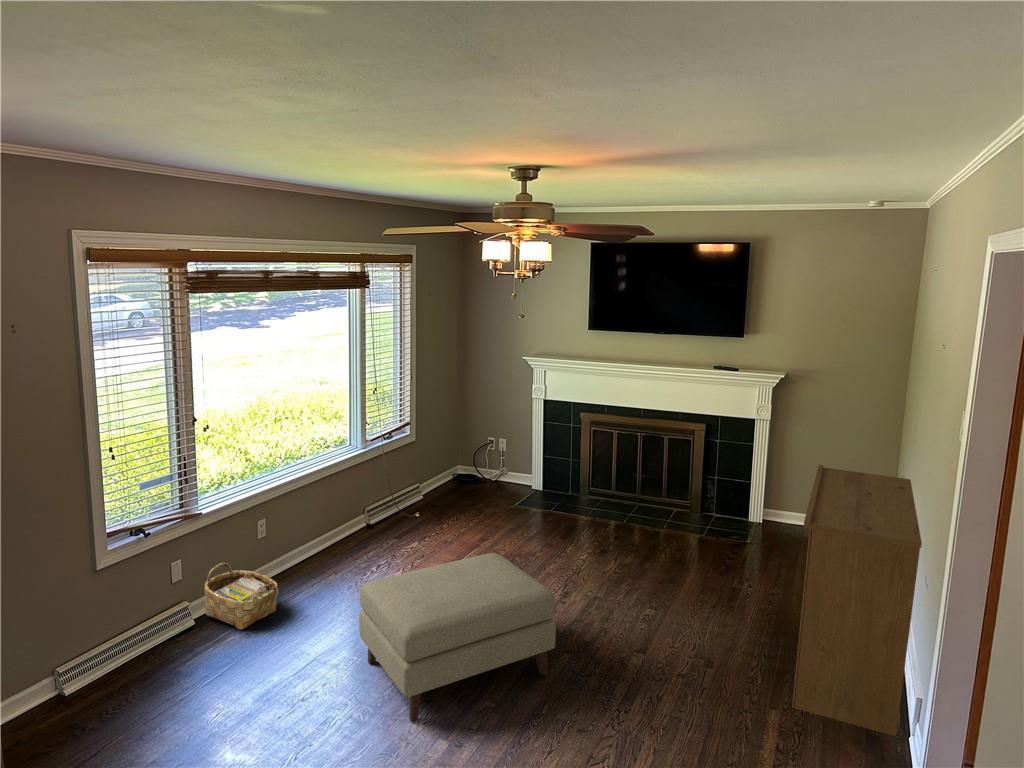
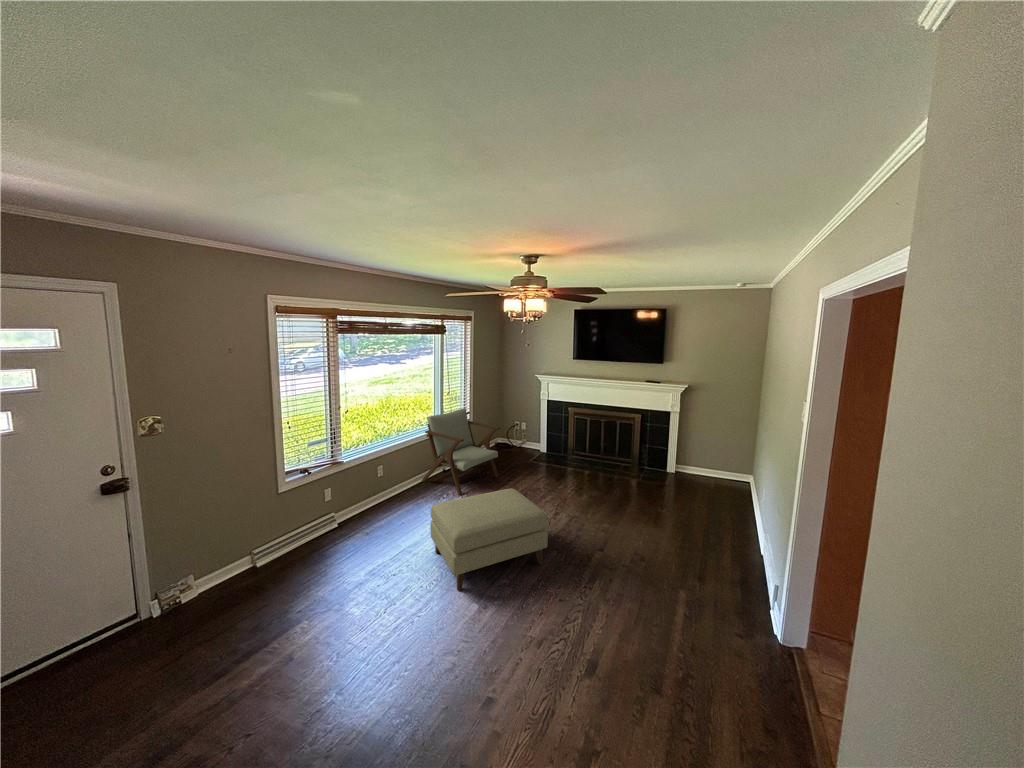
lounge chair: none [331,416,468,567] -> present [422,408,500,495]
bookshelf: present [792,465,922,736] -> none [696,439,780,612]
woven basket: present [205,563,278,630] -> none [344,491,386,530]

